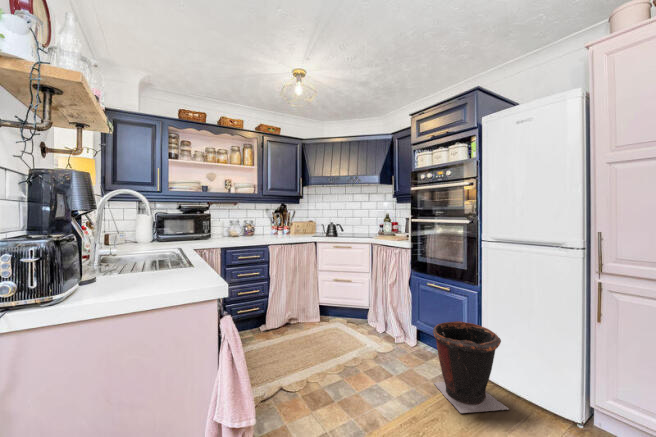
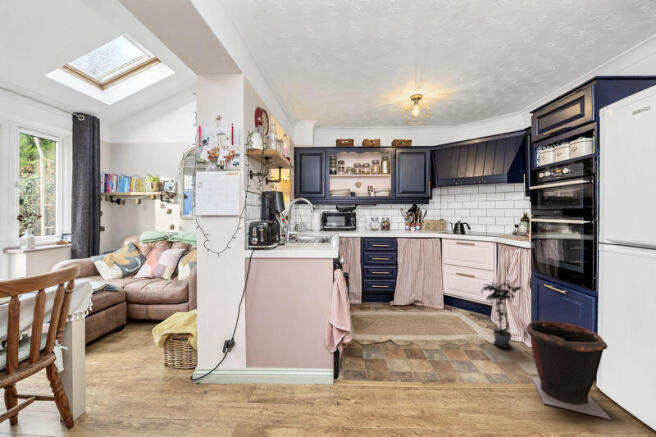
potted plant: none [374,283,408,354] -> present [481,280,521,347]

